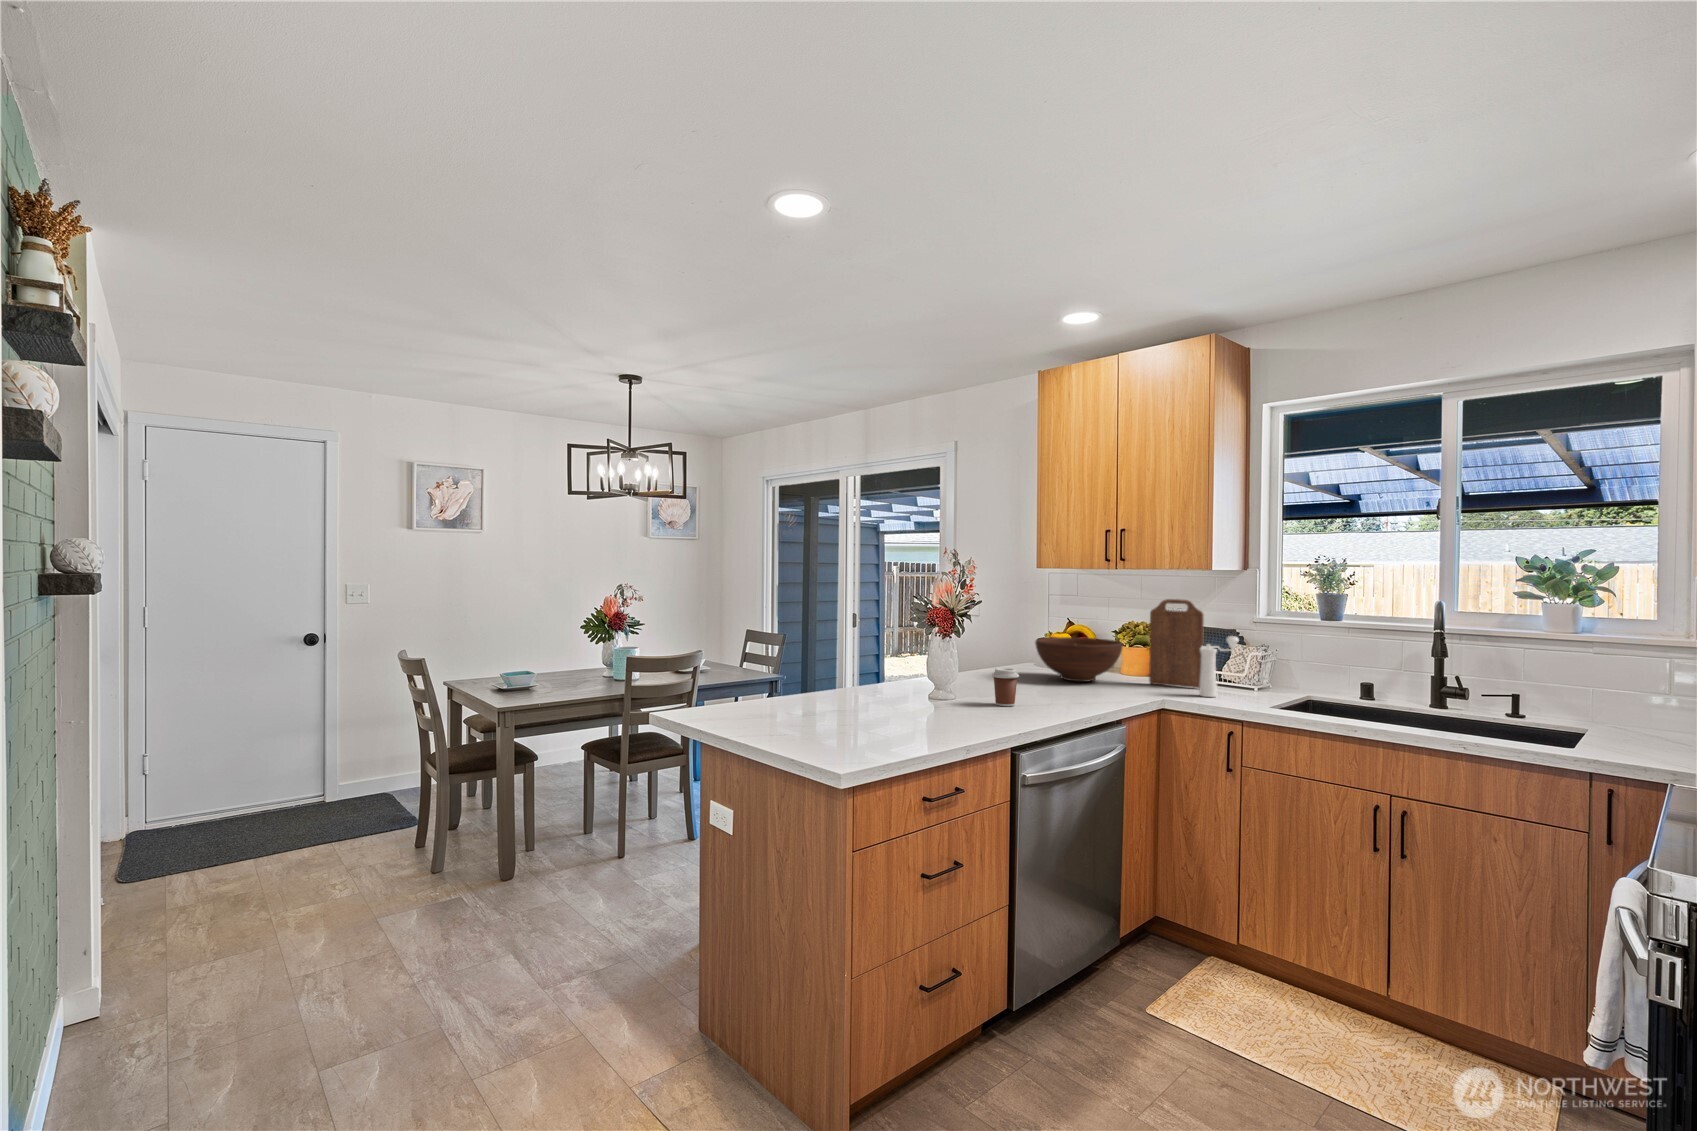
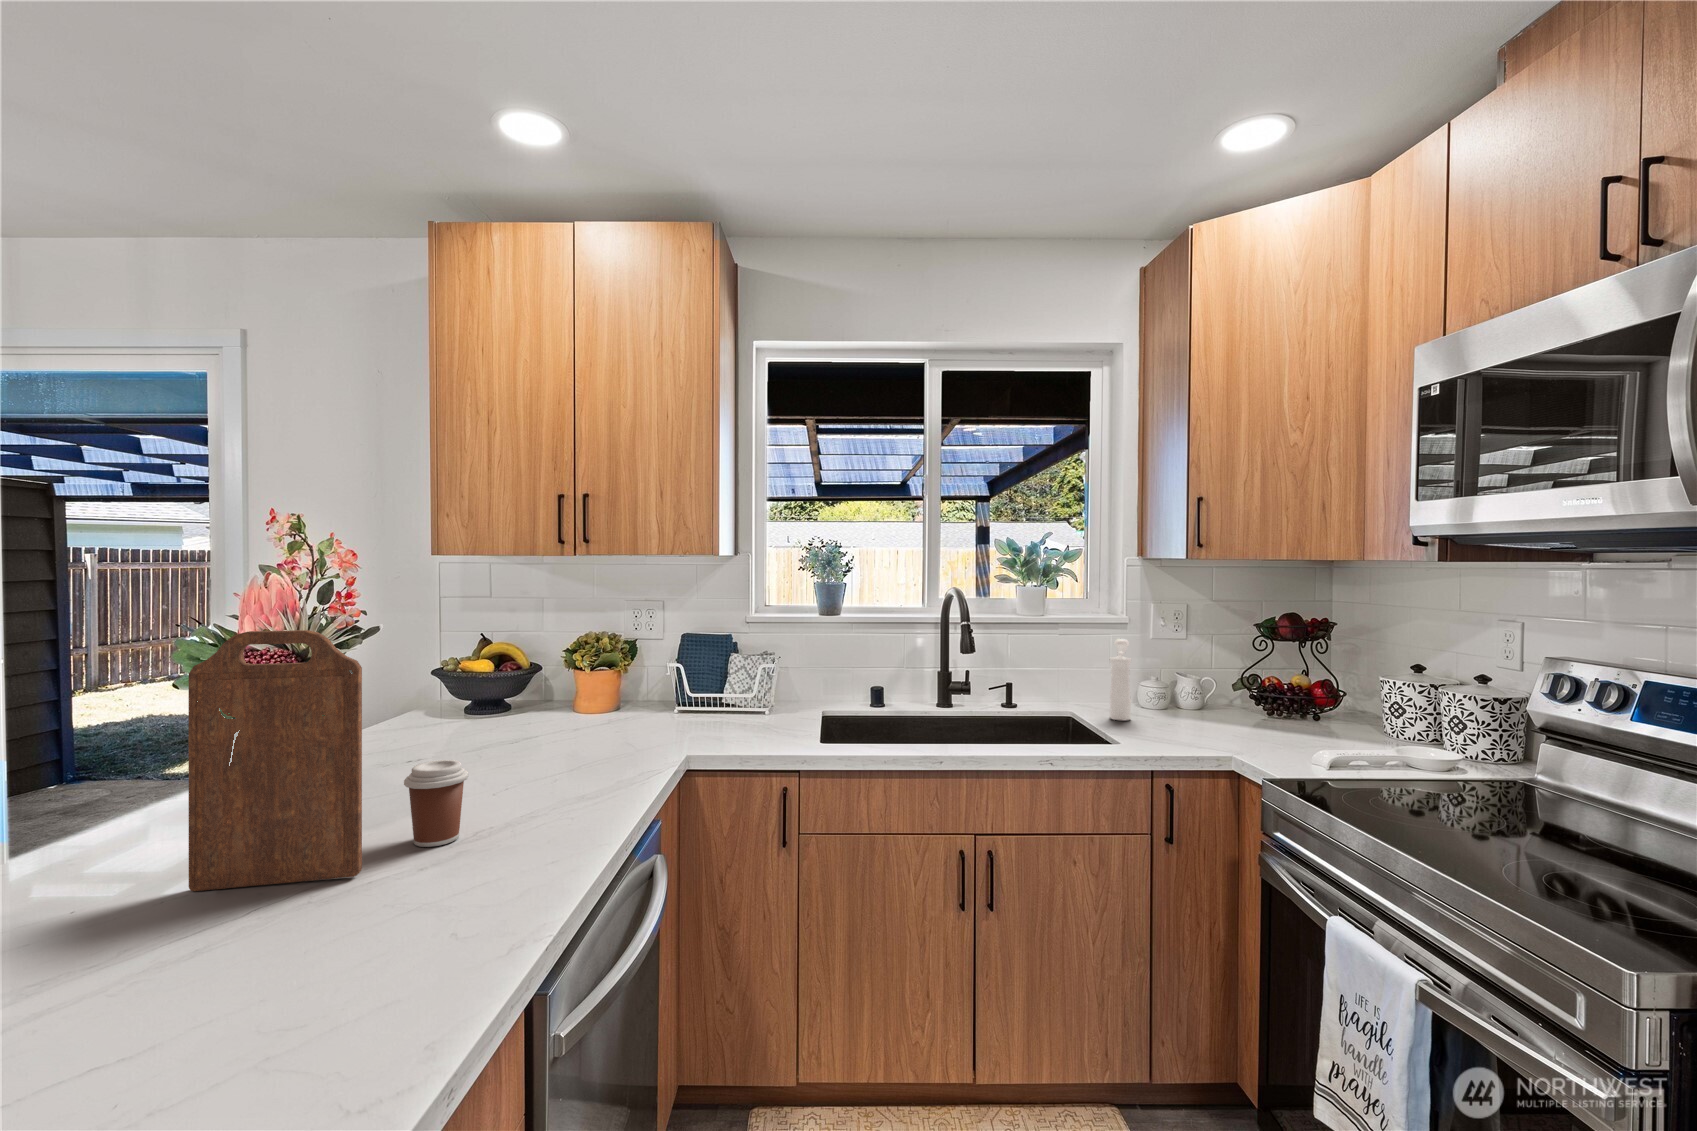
cutting board: present [1149,599,1204,688] -> present [188,630,362,891]
pepper mill: present [1200,636,1239,697] -> present [1110,639,1131,721]
fruit bowl: present [1035,637,1123,682] -> none [447,663,594,739]

